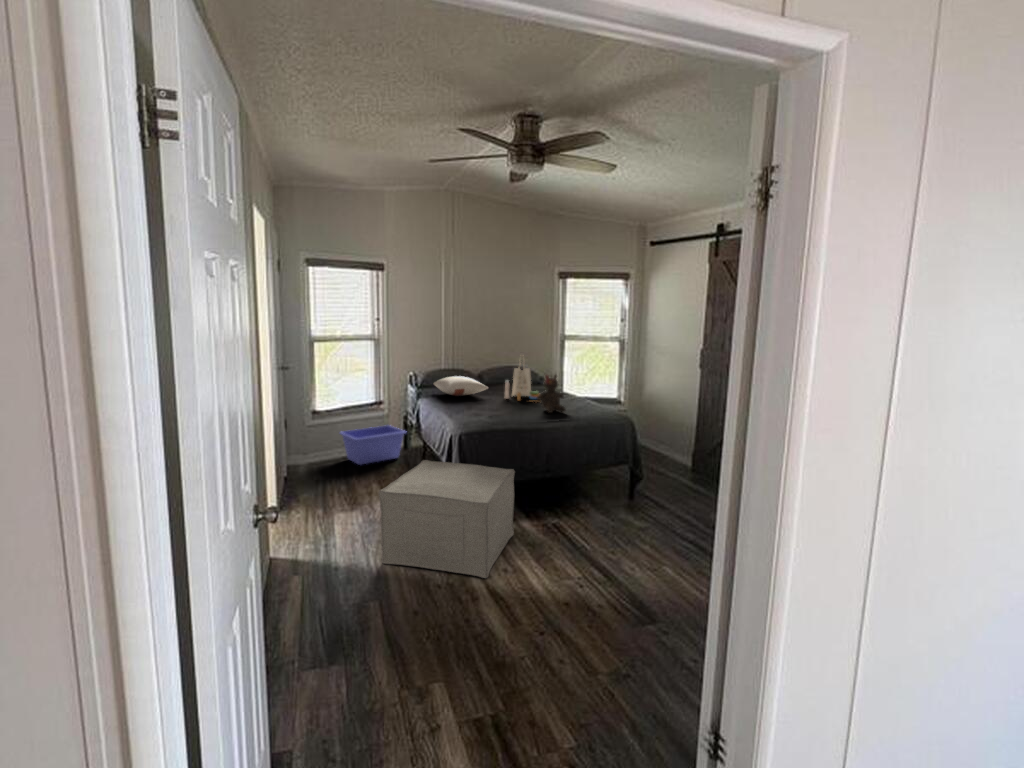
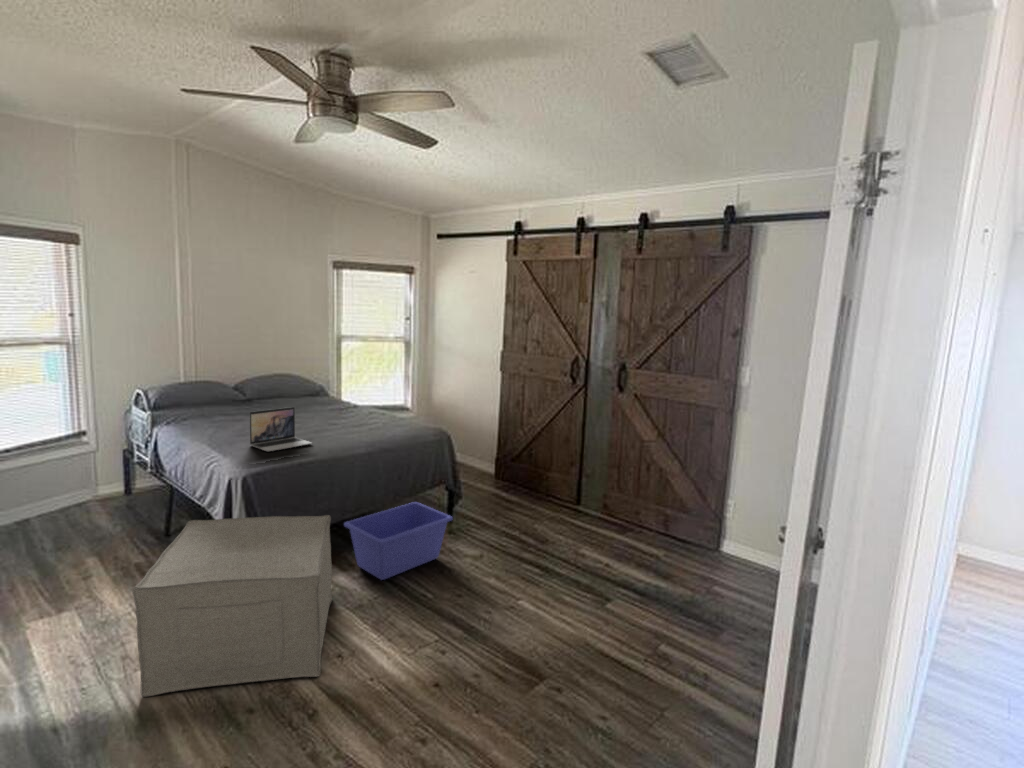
tote bag: present [505,363,539,400] -> none [285,361,335,419]
teddy bear: present [537,375,566,413] -> none [337,386,374,434]
pillow: present [434,376,488,396] -> none [176,392,261,418]
laptop: none [470,388,513,419] -> present [250,407,311,451]
storage bin: present [340,425,406,465] -> present [344,502,453,580]

